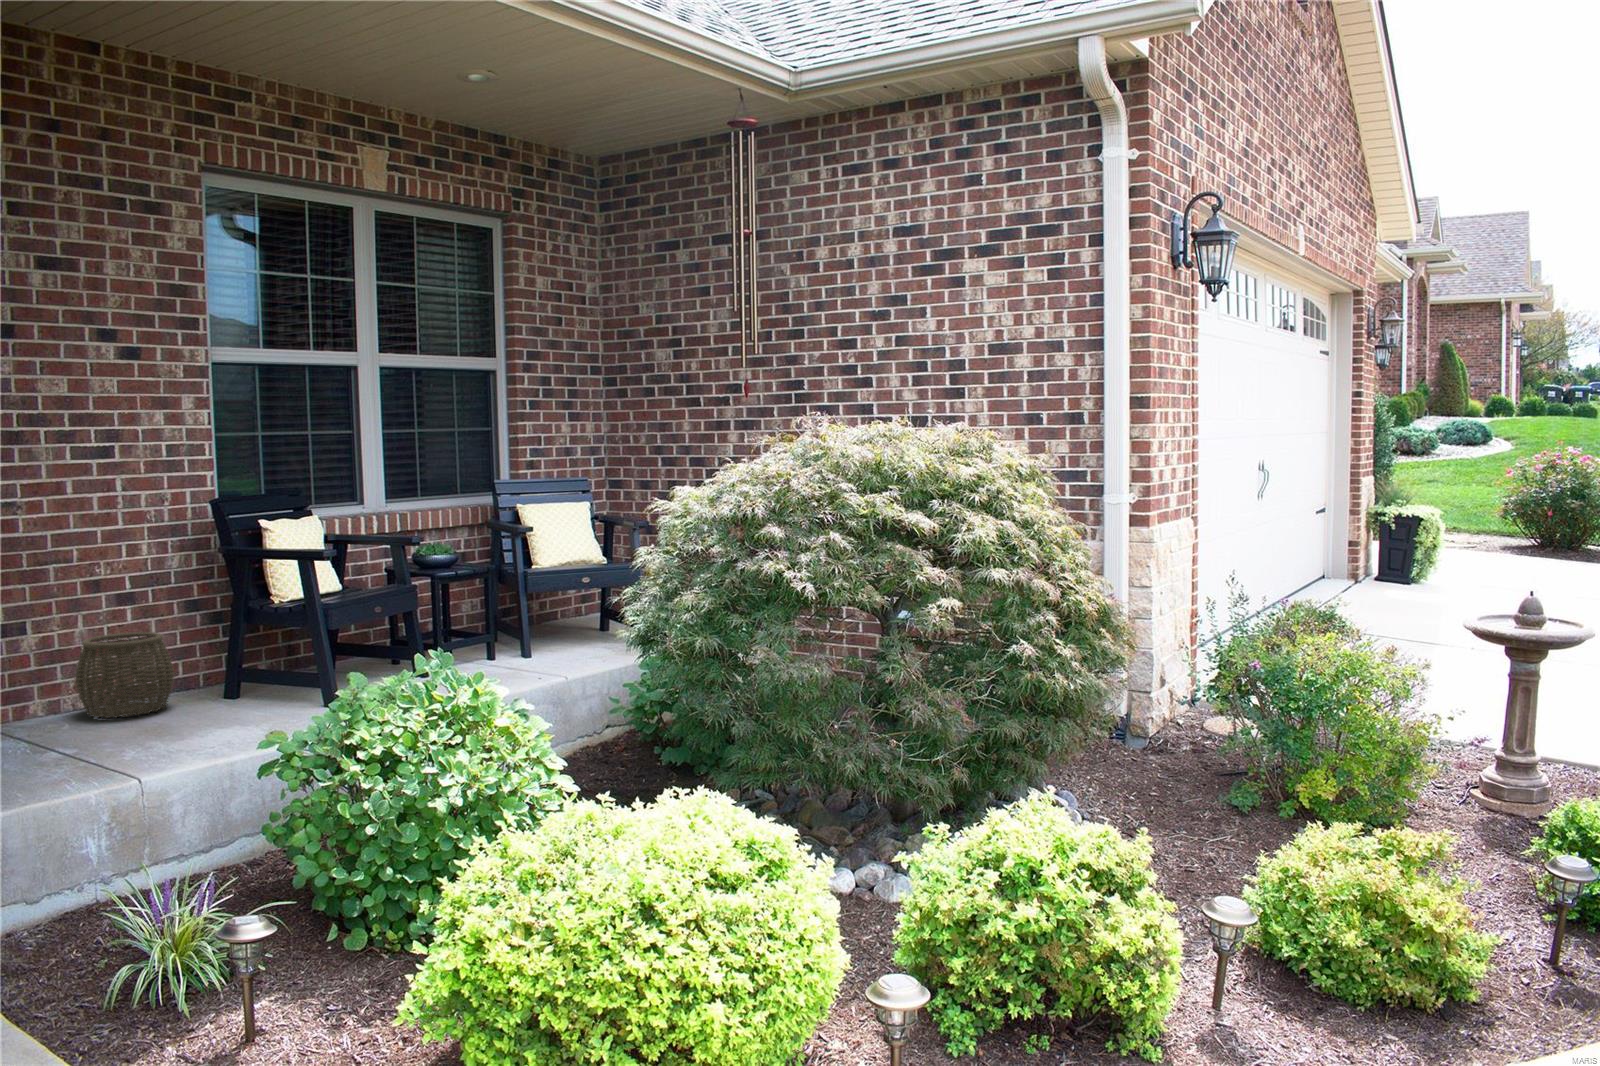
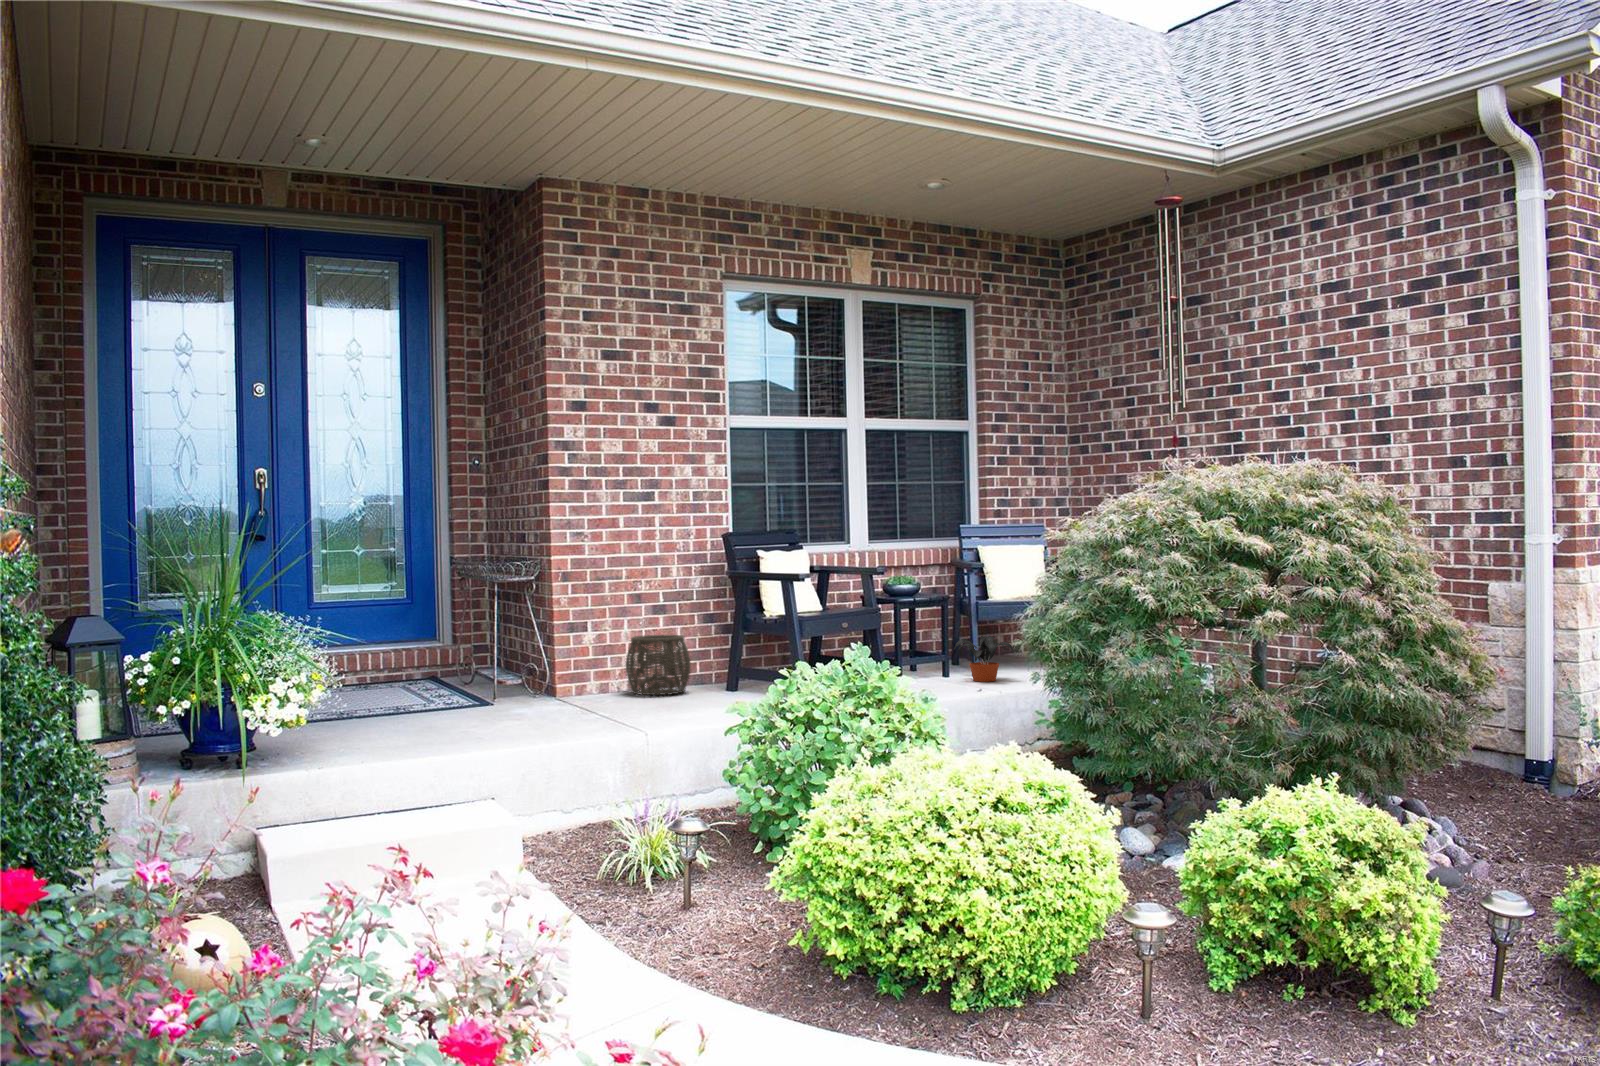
potted plant: none [510,606,579,661] -> present [954,636,1013,682]

